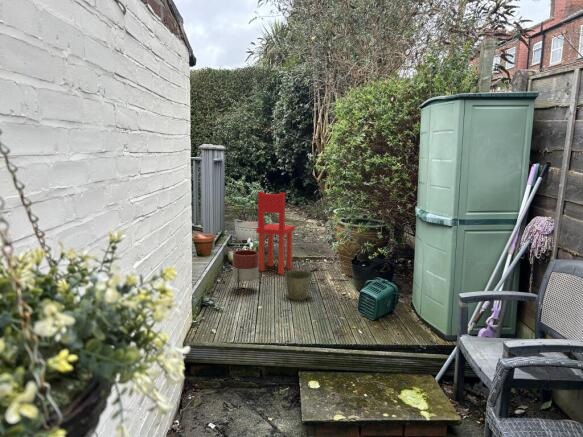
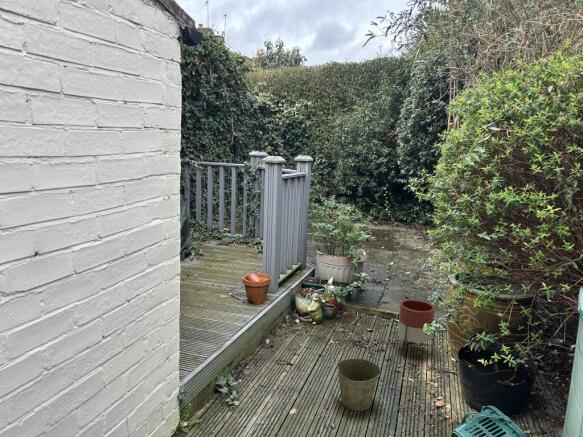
chair: present [256,192,295,274] -> none [325,225,382,344]
planter: present [232,250,261,294] -> present [398,299,435,359]

